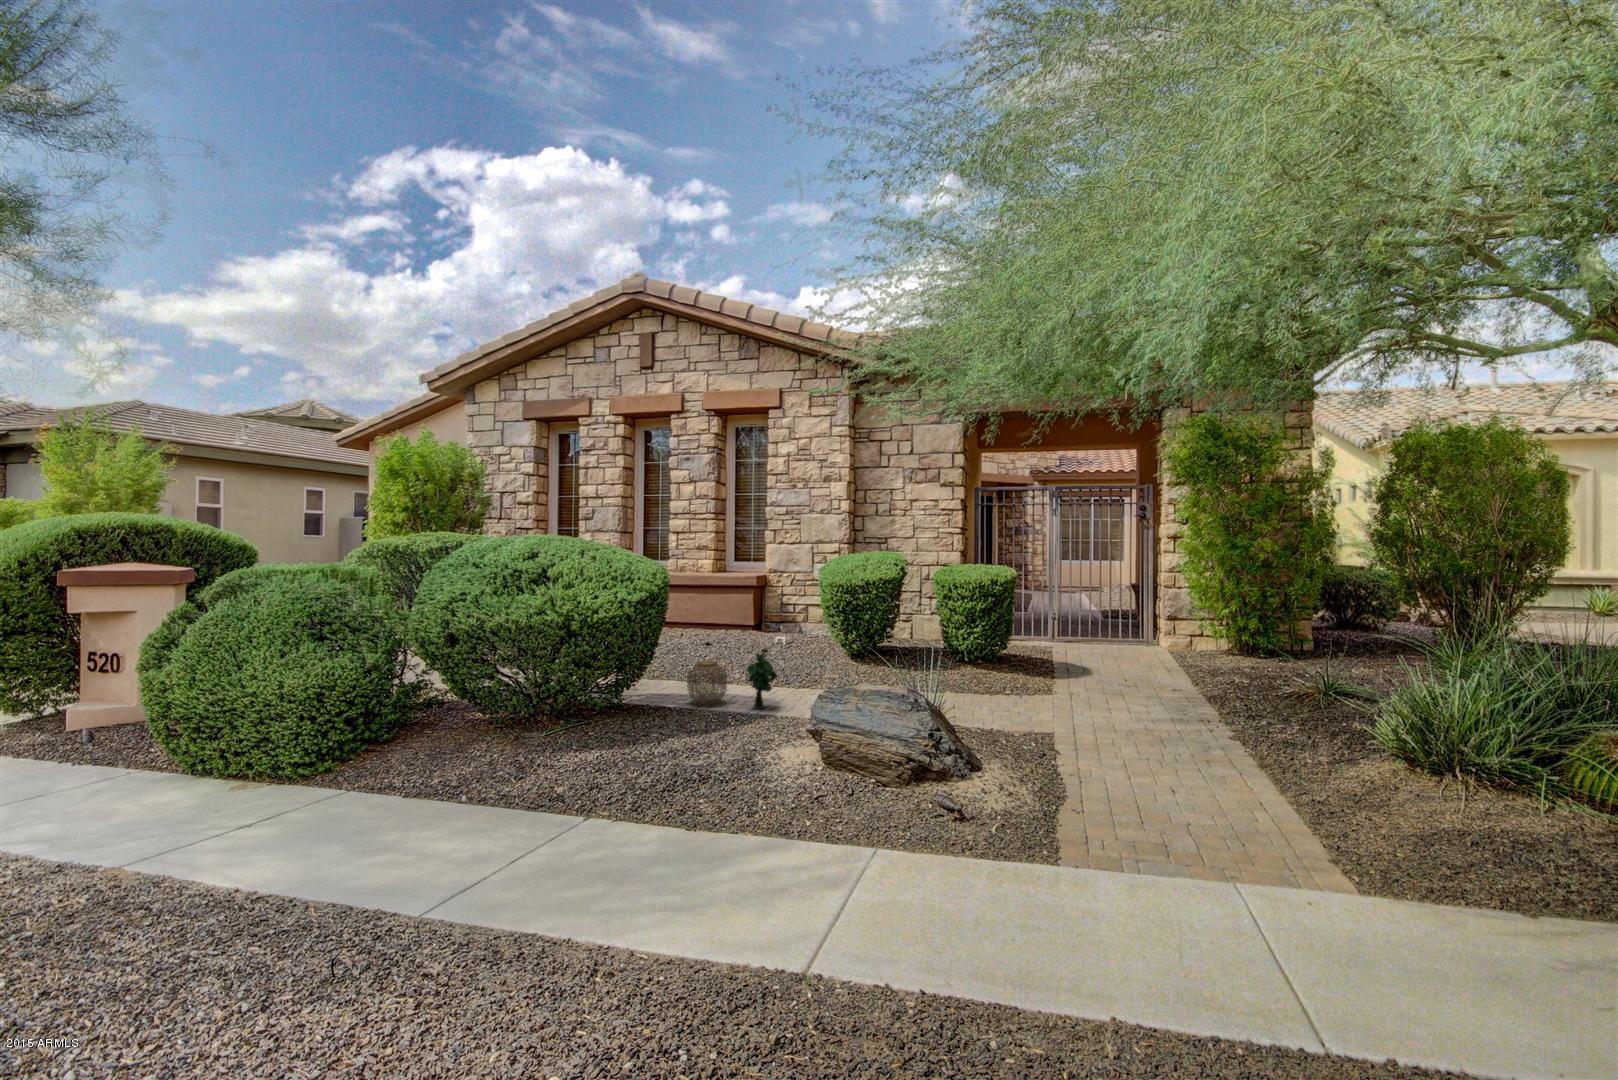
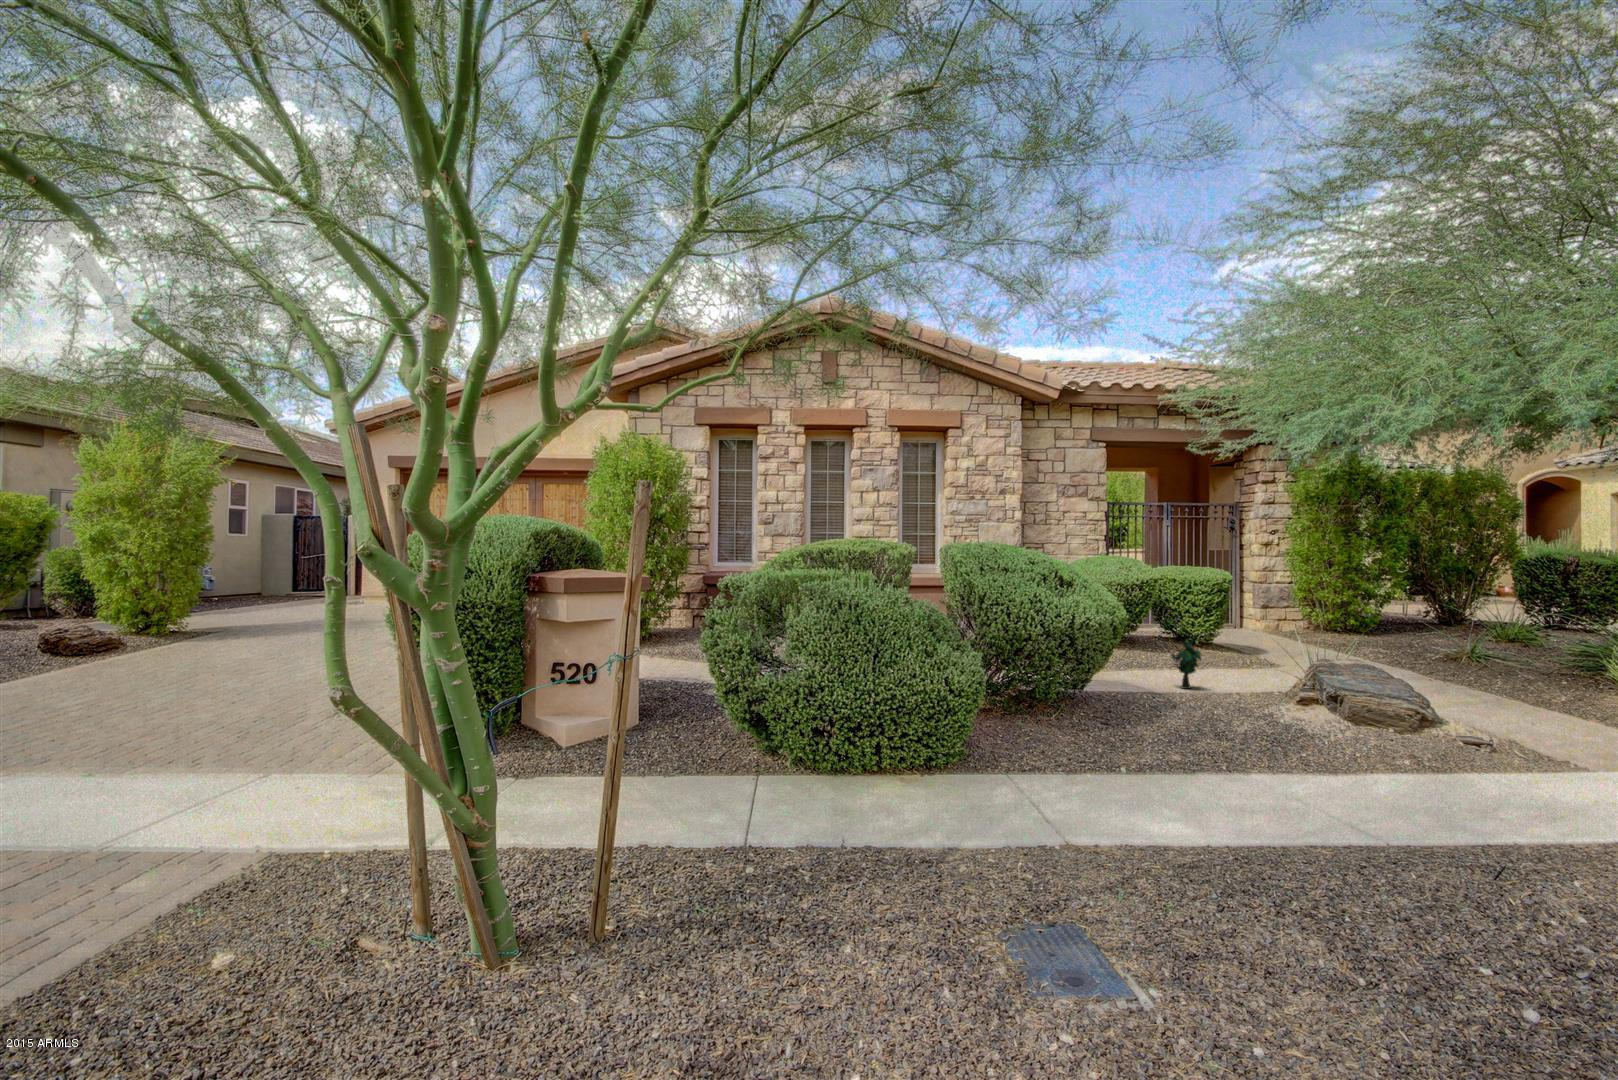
woven basket: present [687,661,727,705] -> none [1120,651,1157,689]

